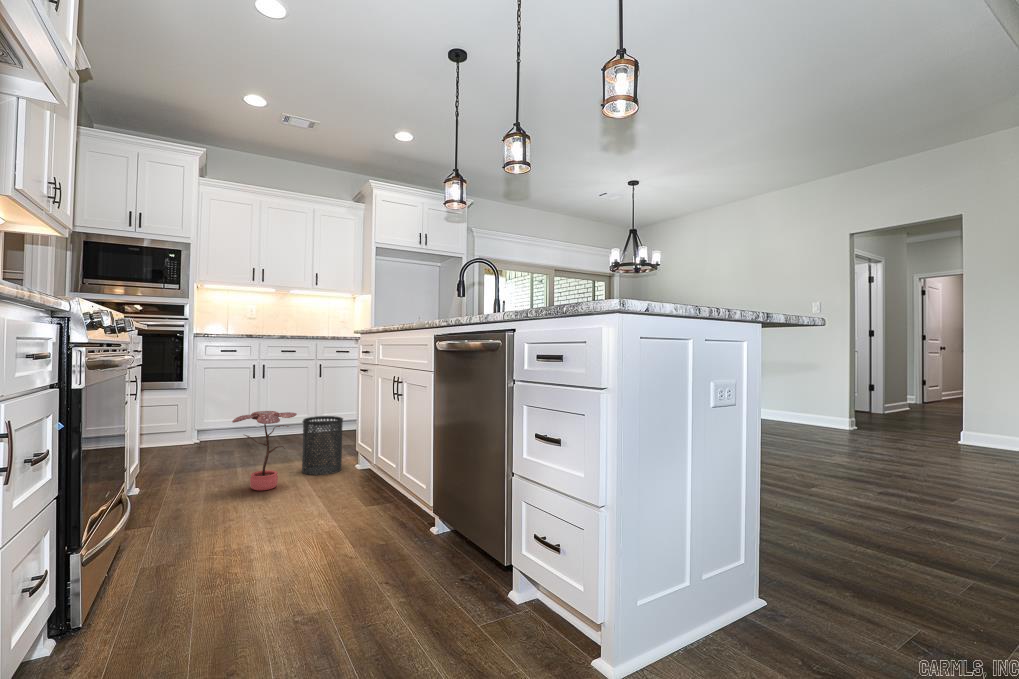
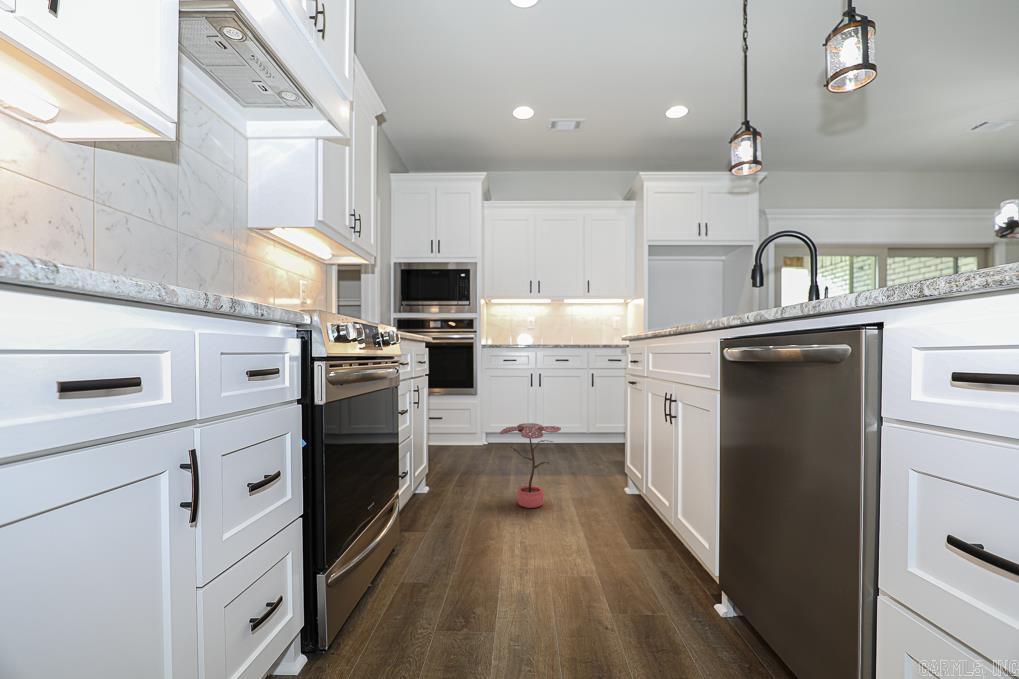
trash can: present [302,416,343,475] -> none [569,431,612,497]

